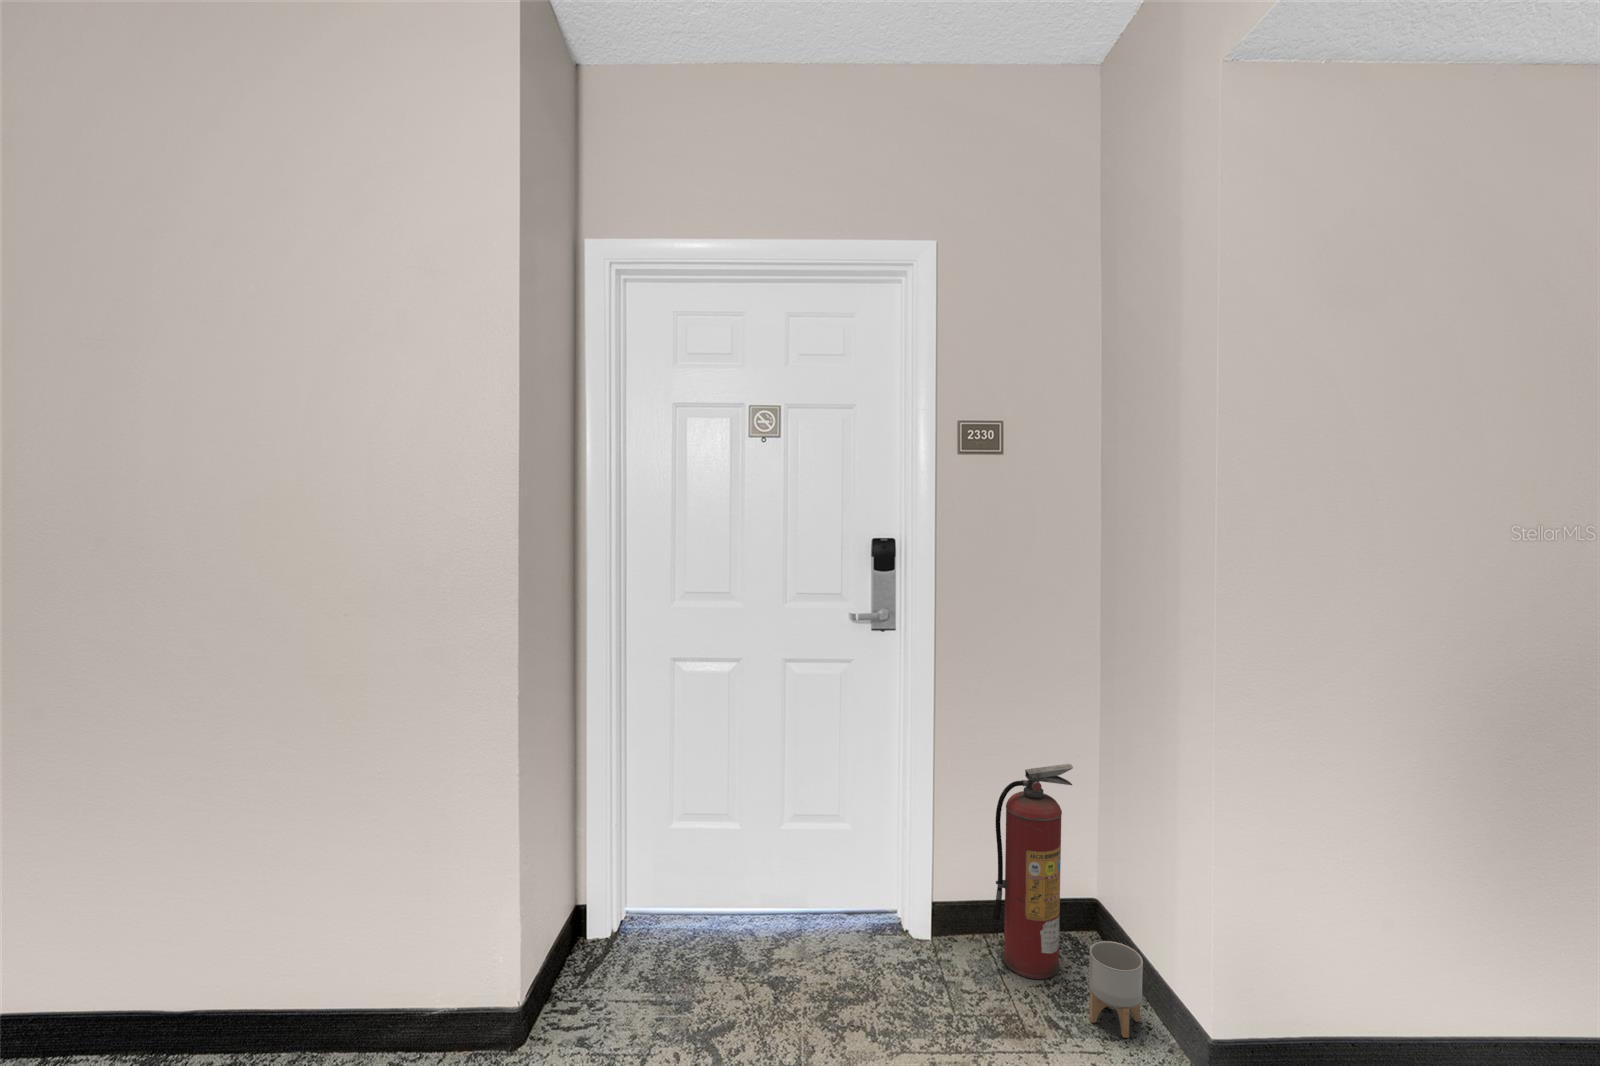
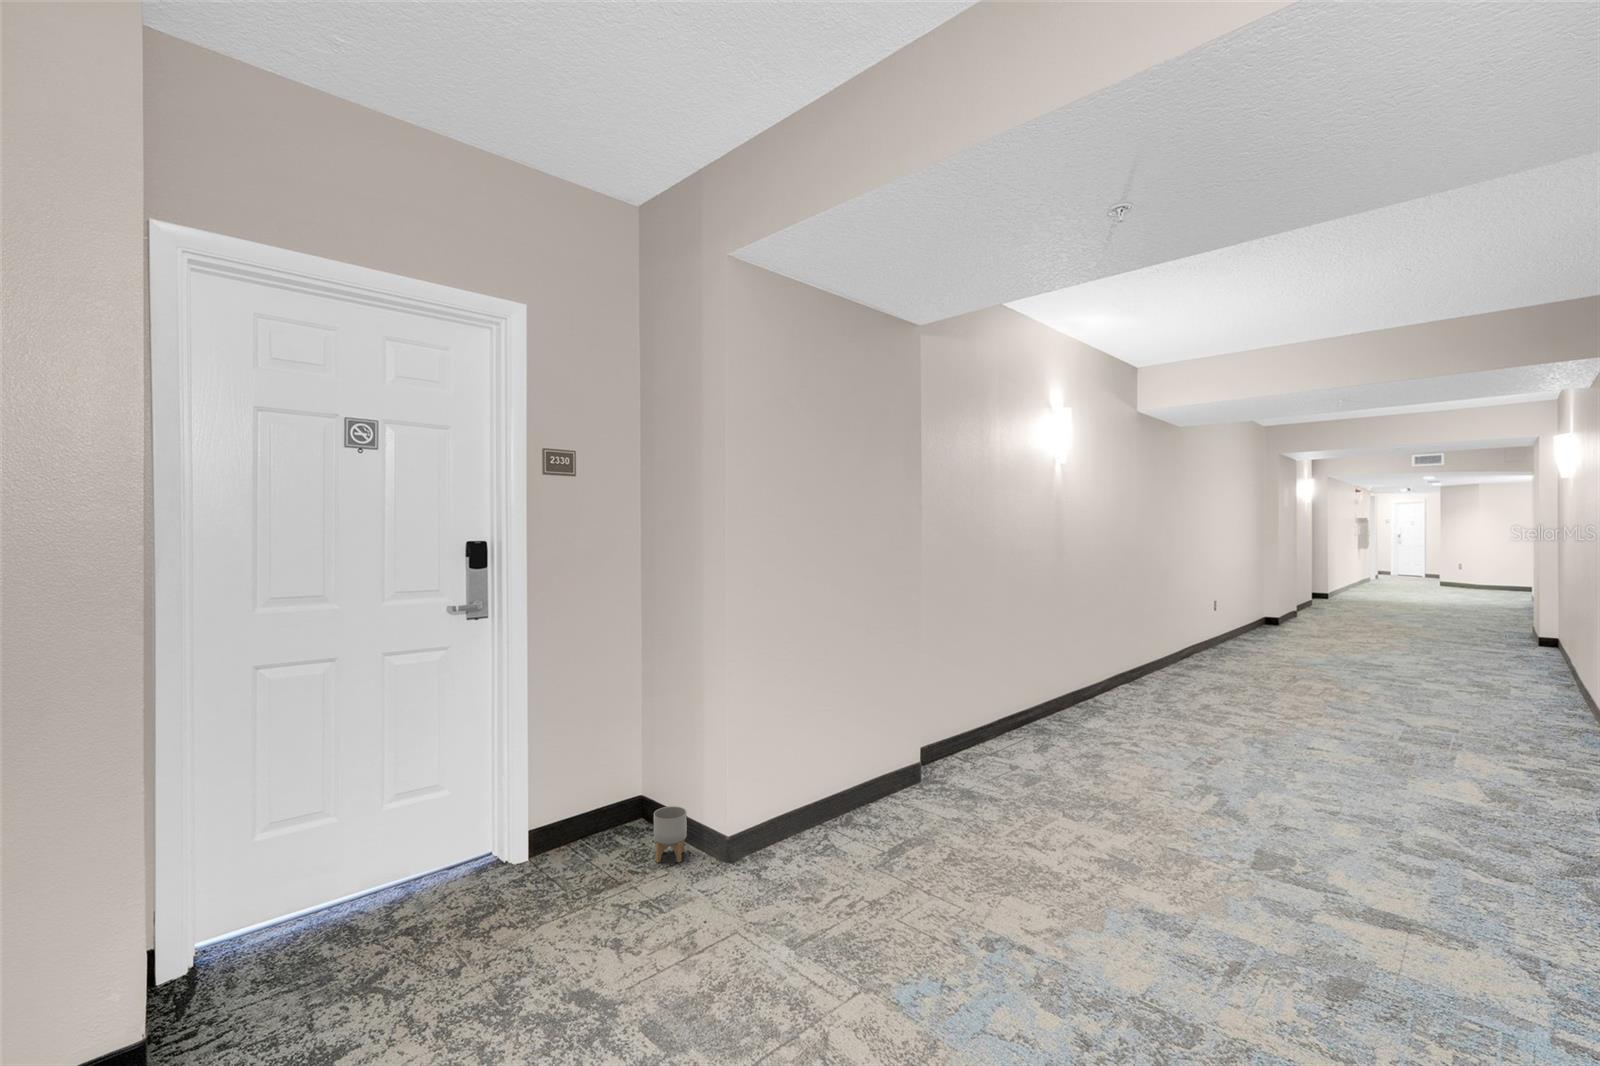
fire extinguisher: present [992,764,1073,979] -> none [579,698,632,857]

